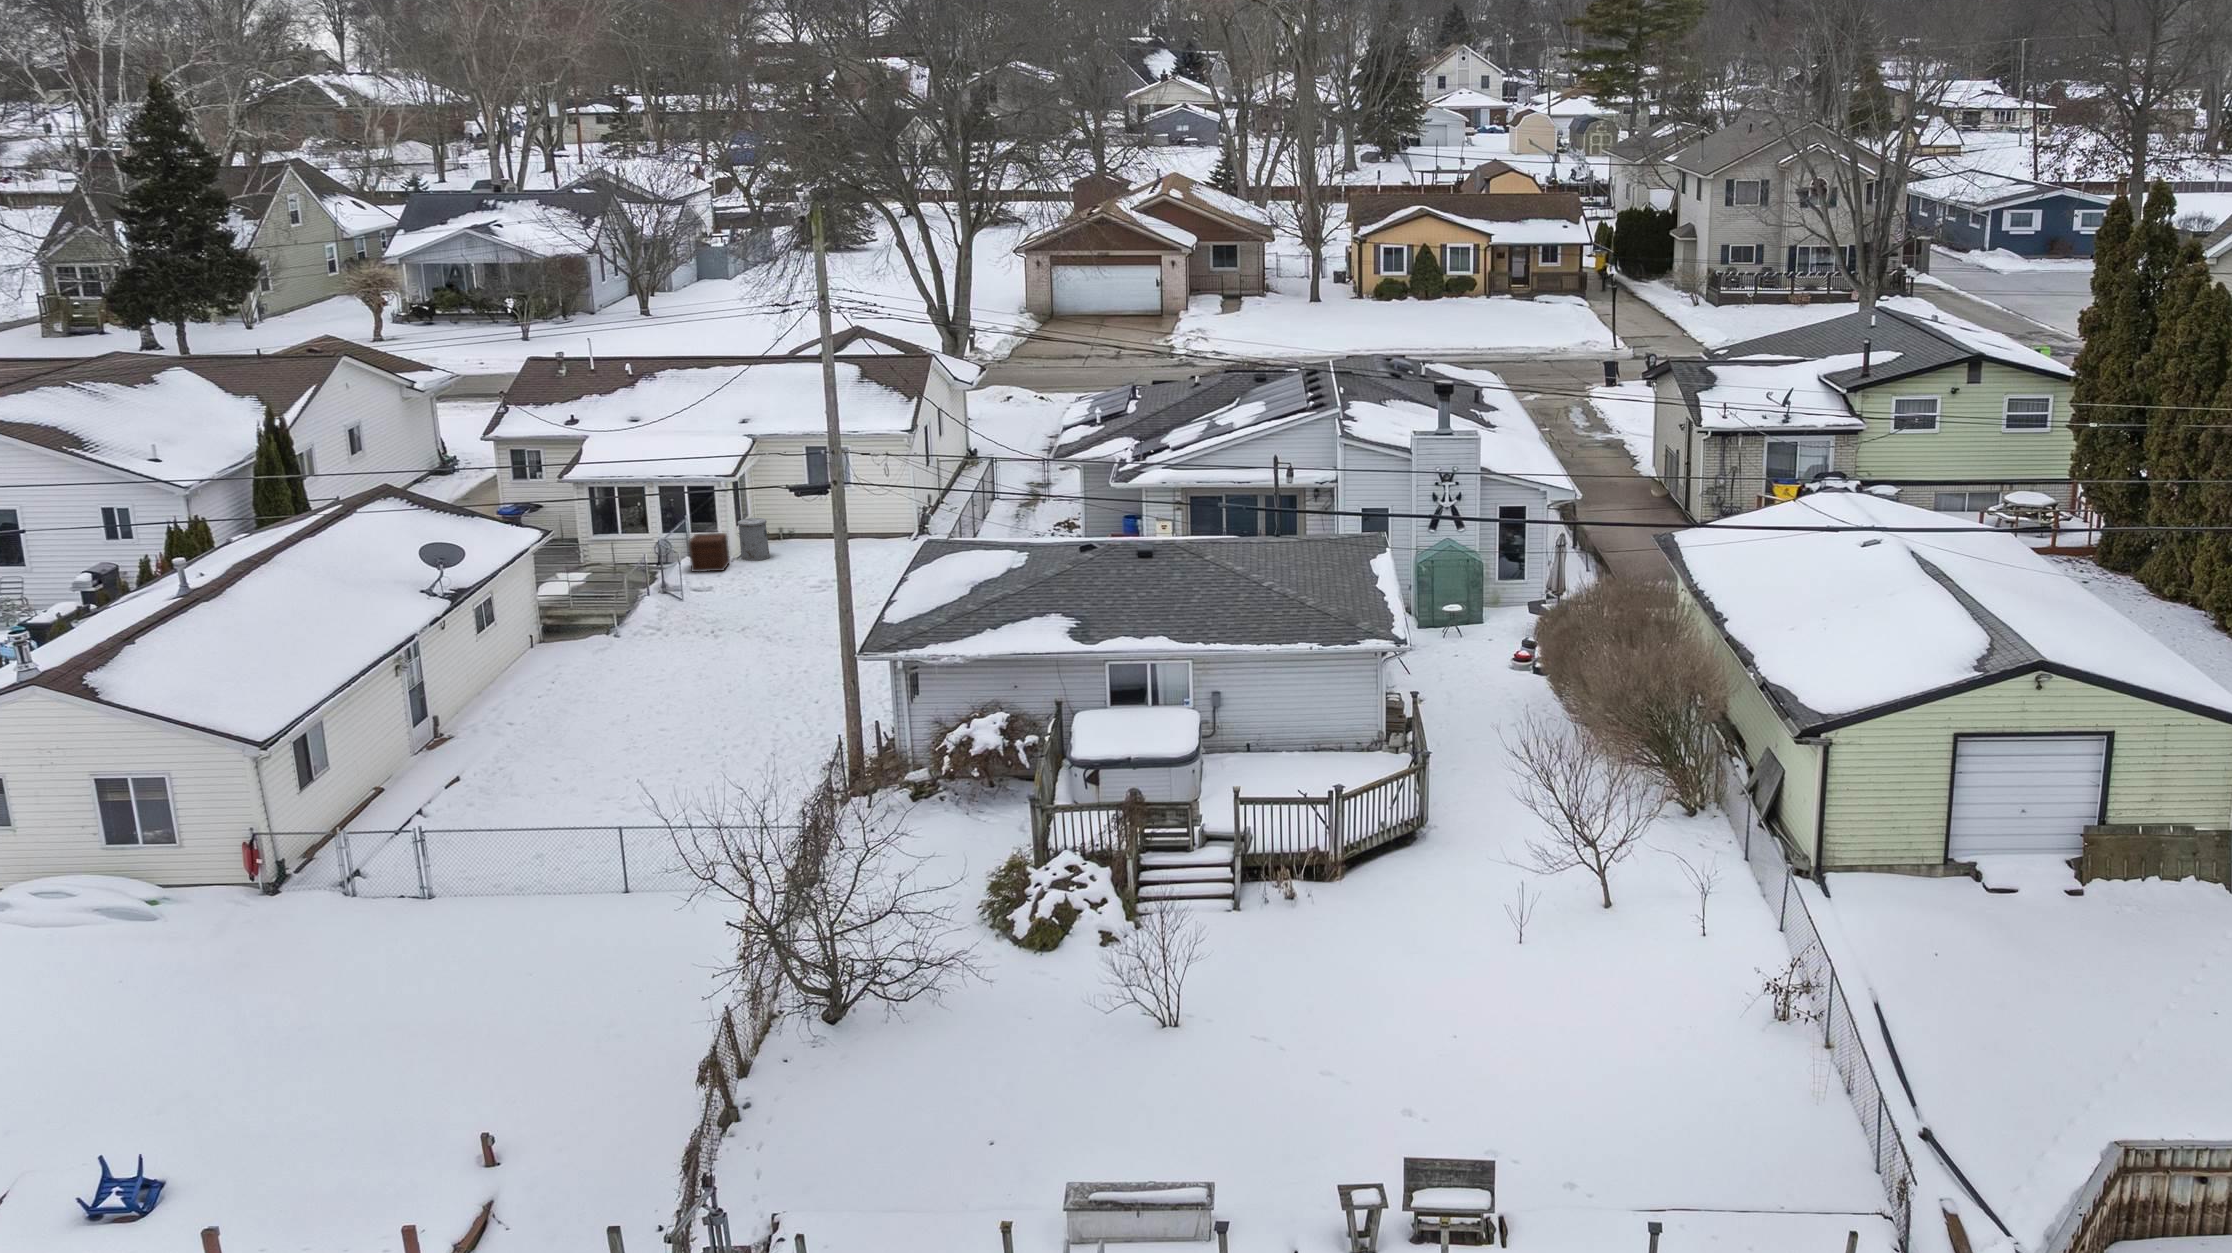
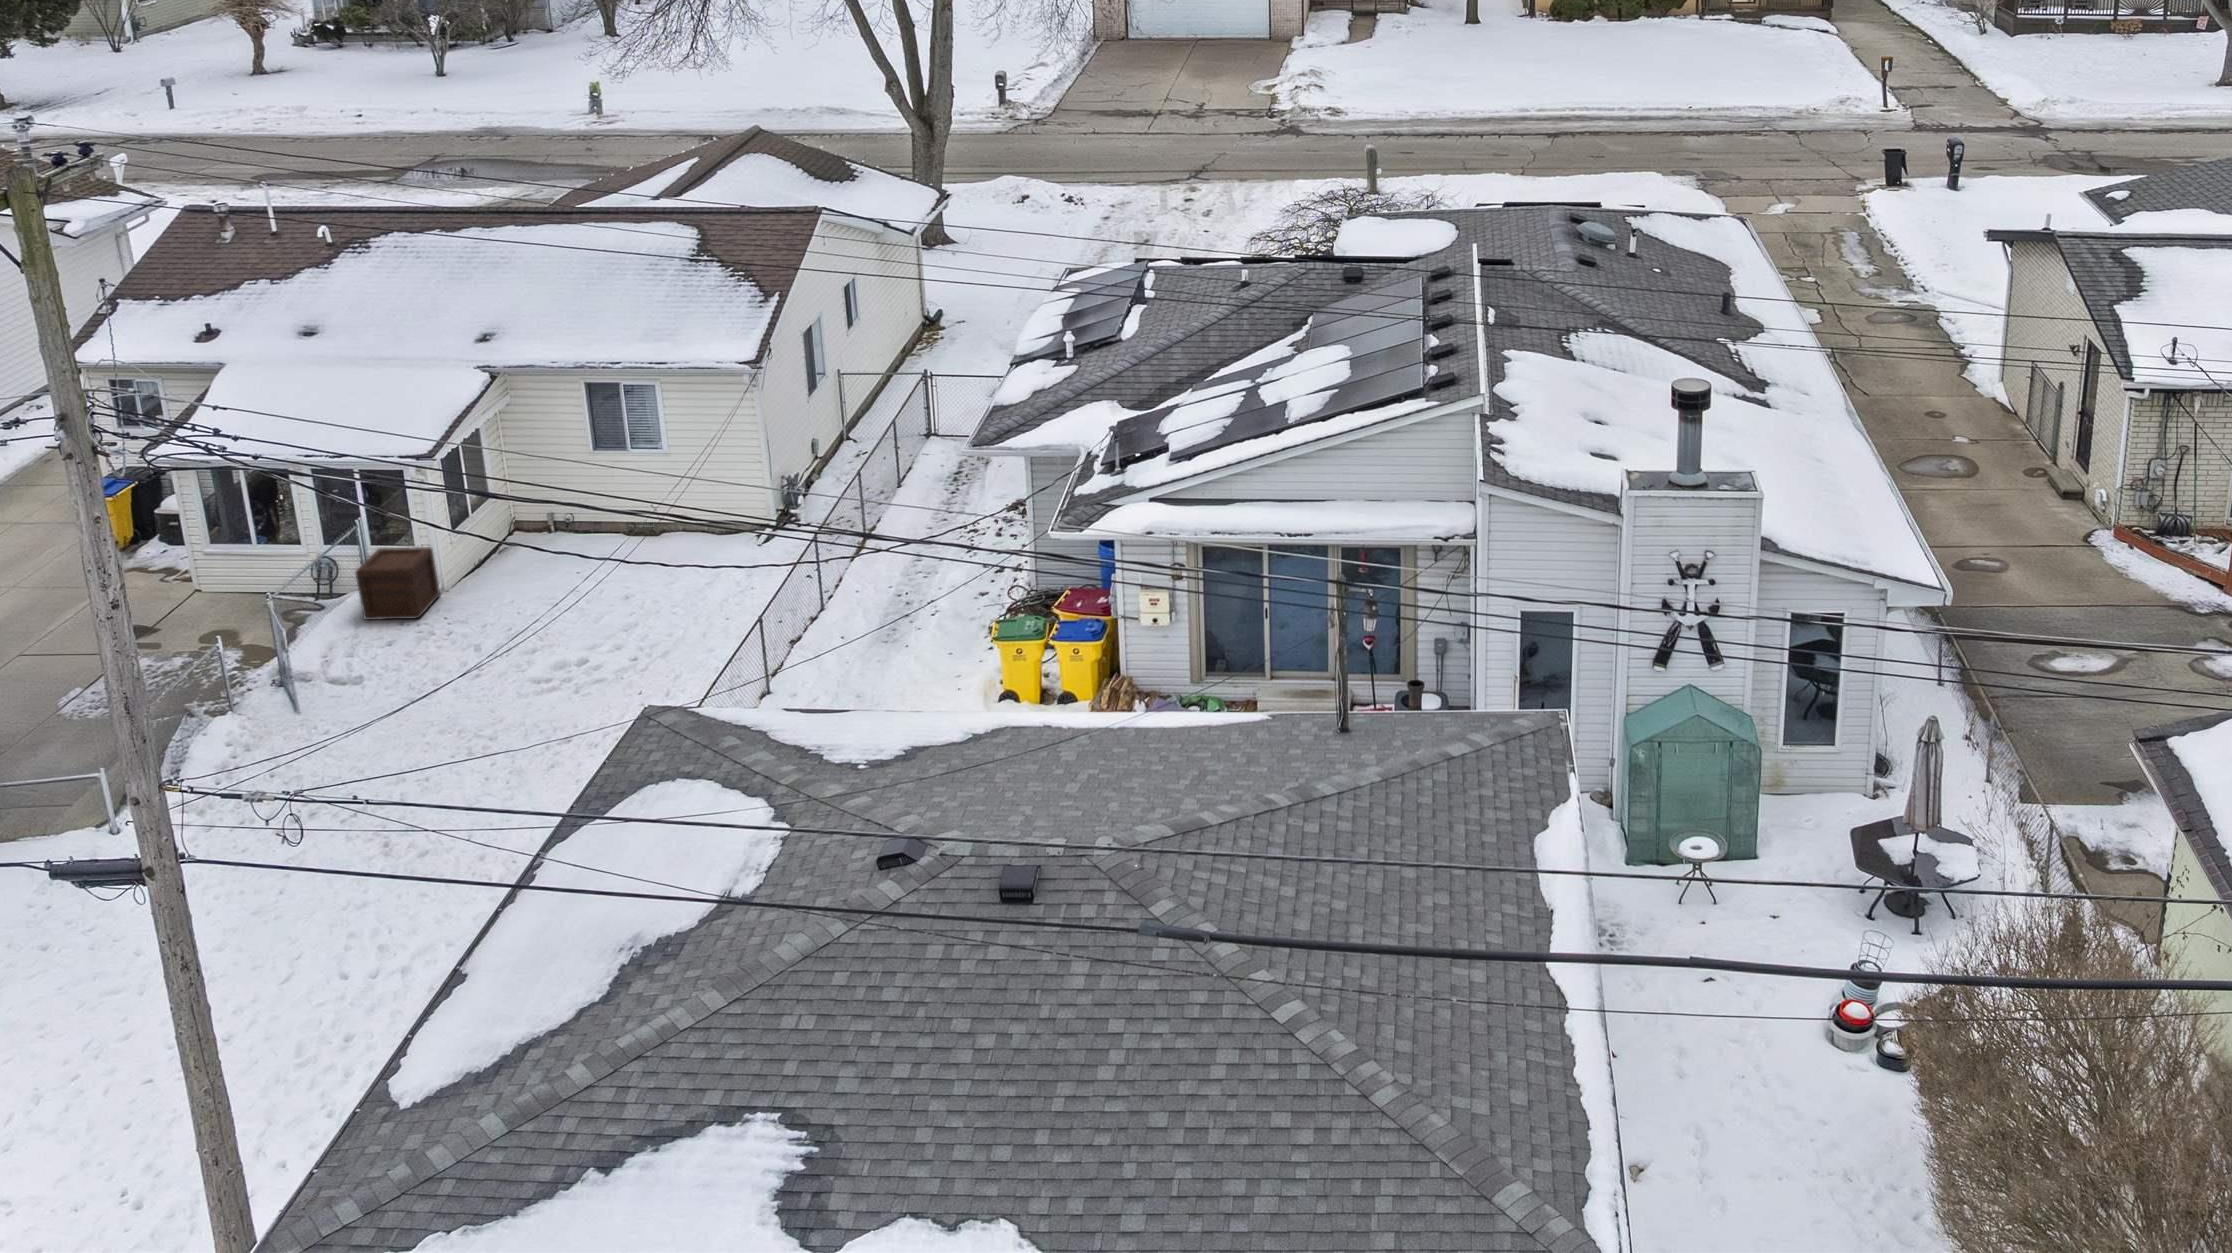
trash can: present [738,518,770,561] -> none [457,512,516,589]

